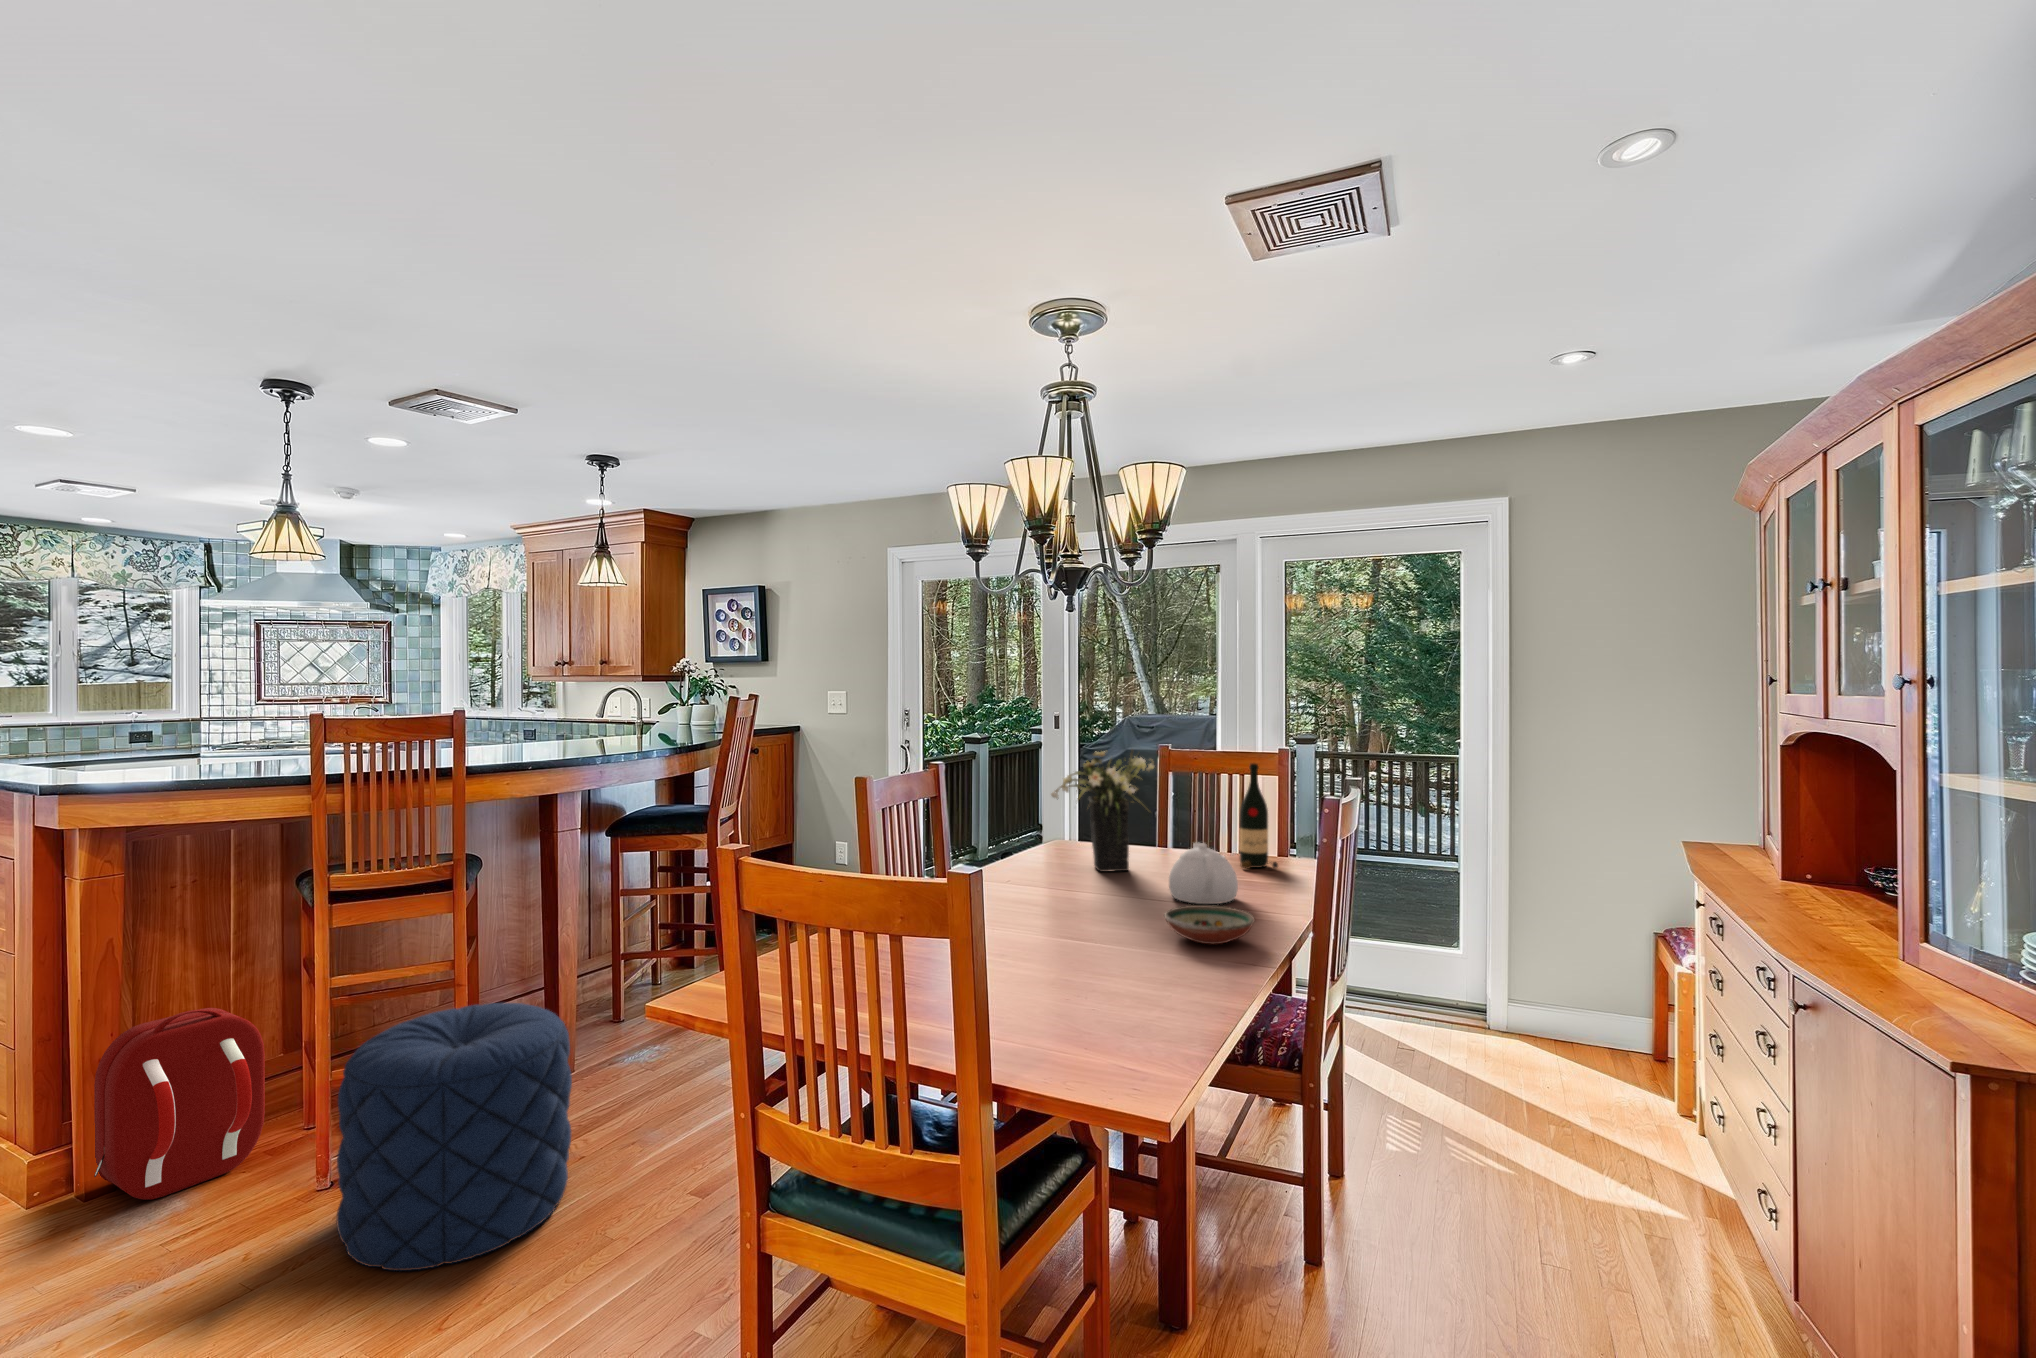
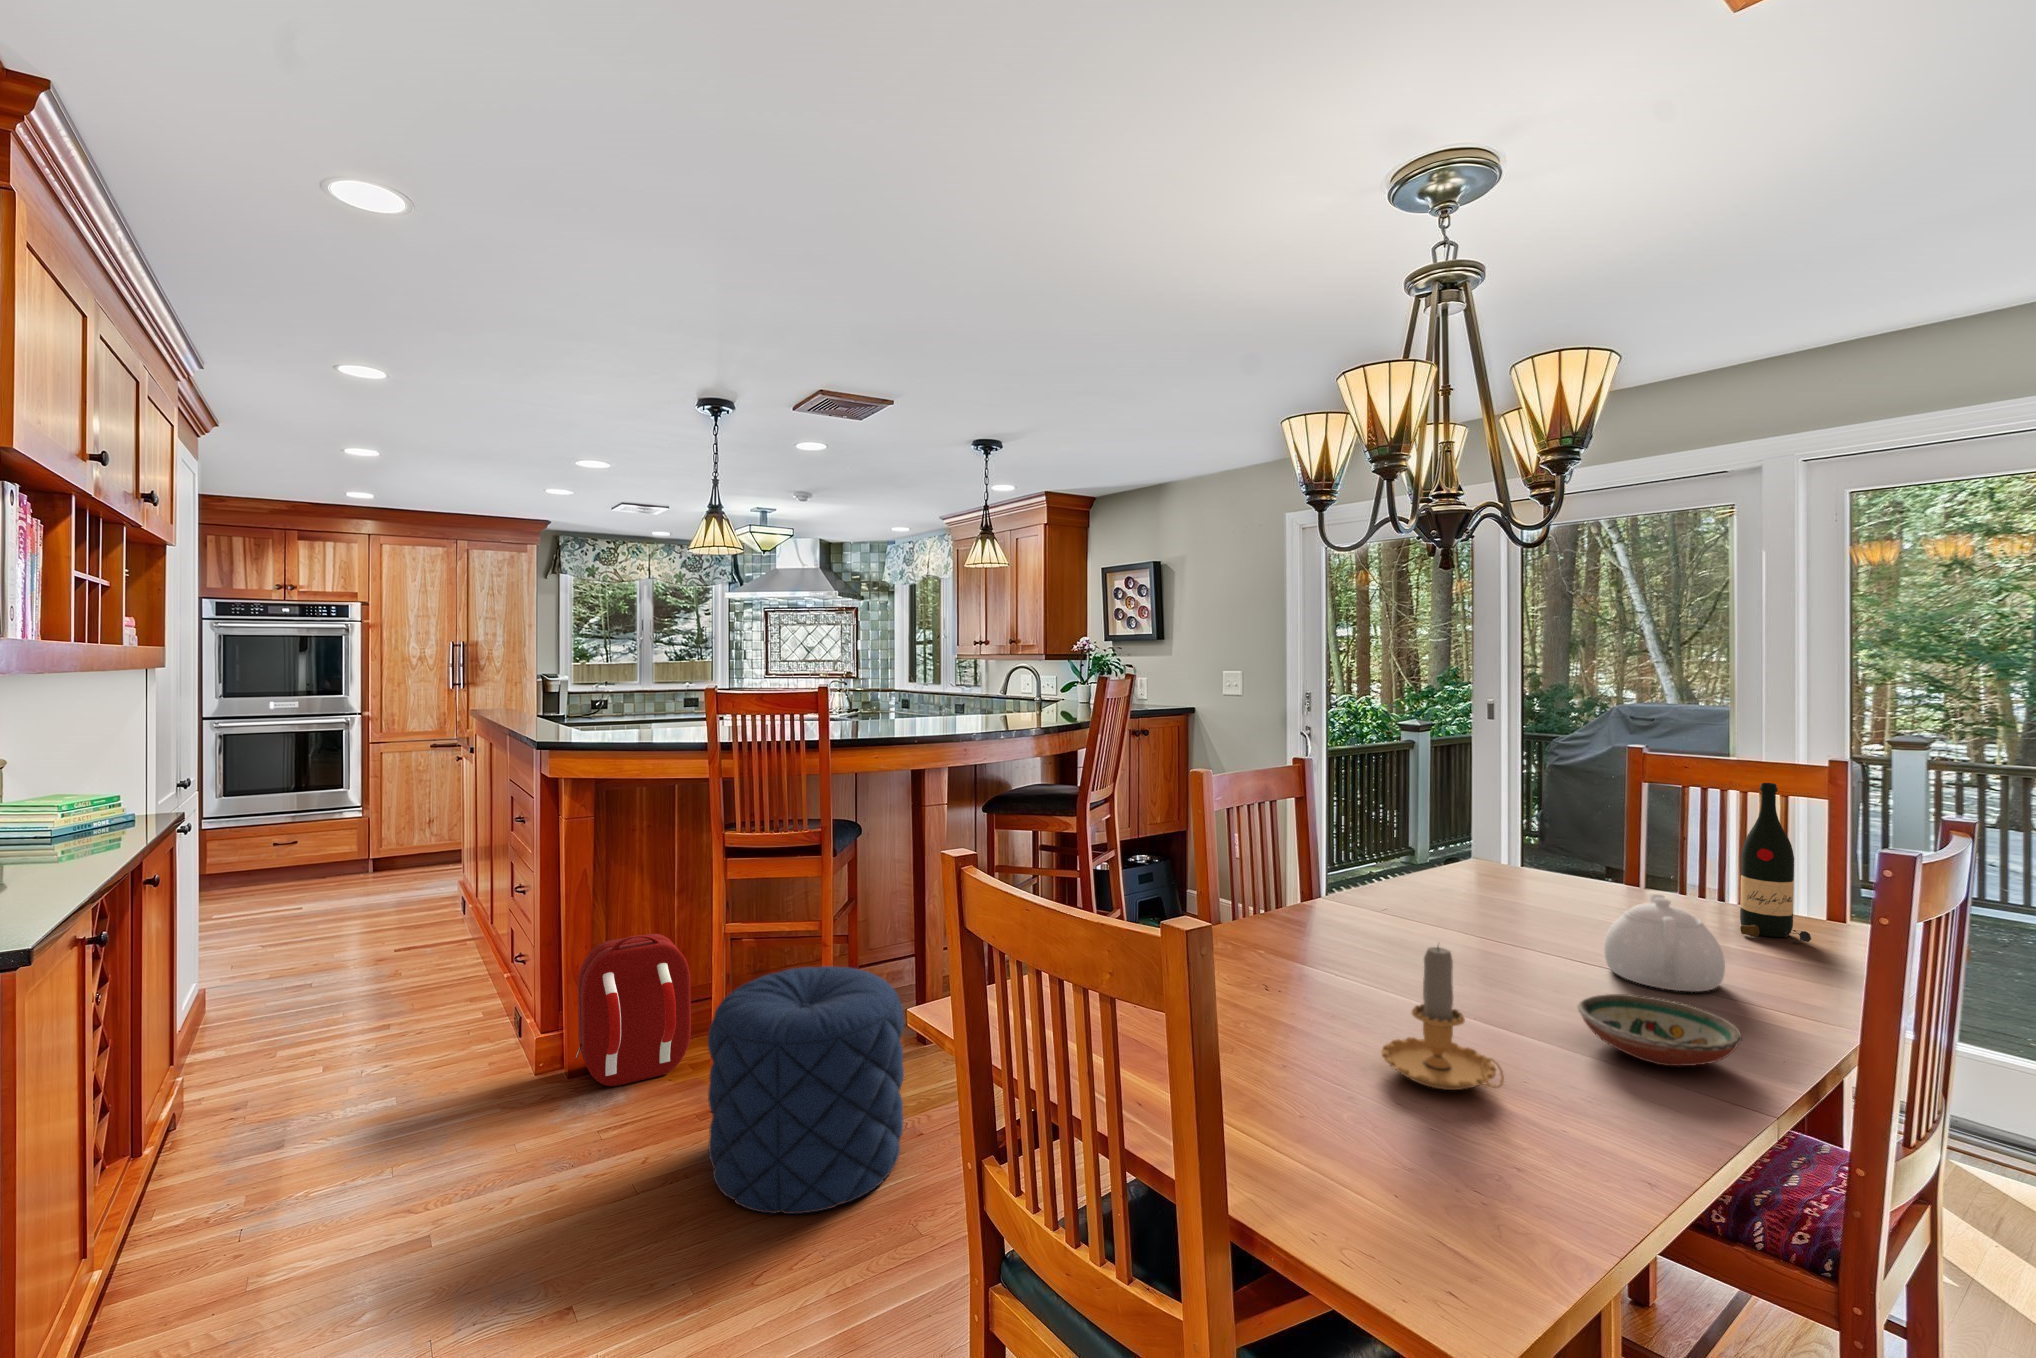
flower arrangement: present [1051,751,1154,872] -> none [1437,753,1596,918]
candle: none [1054,876,1135,976] -> present [1382,947,1504,1090]

